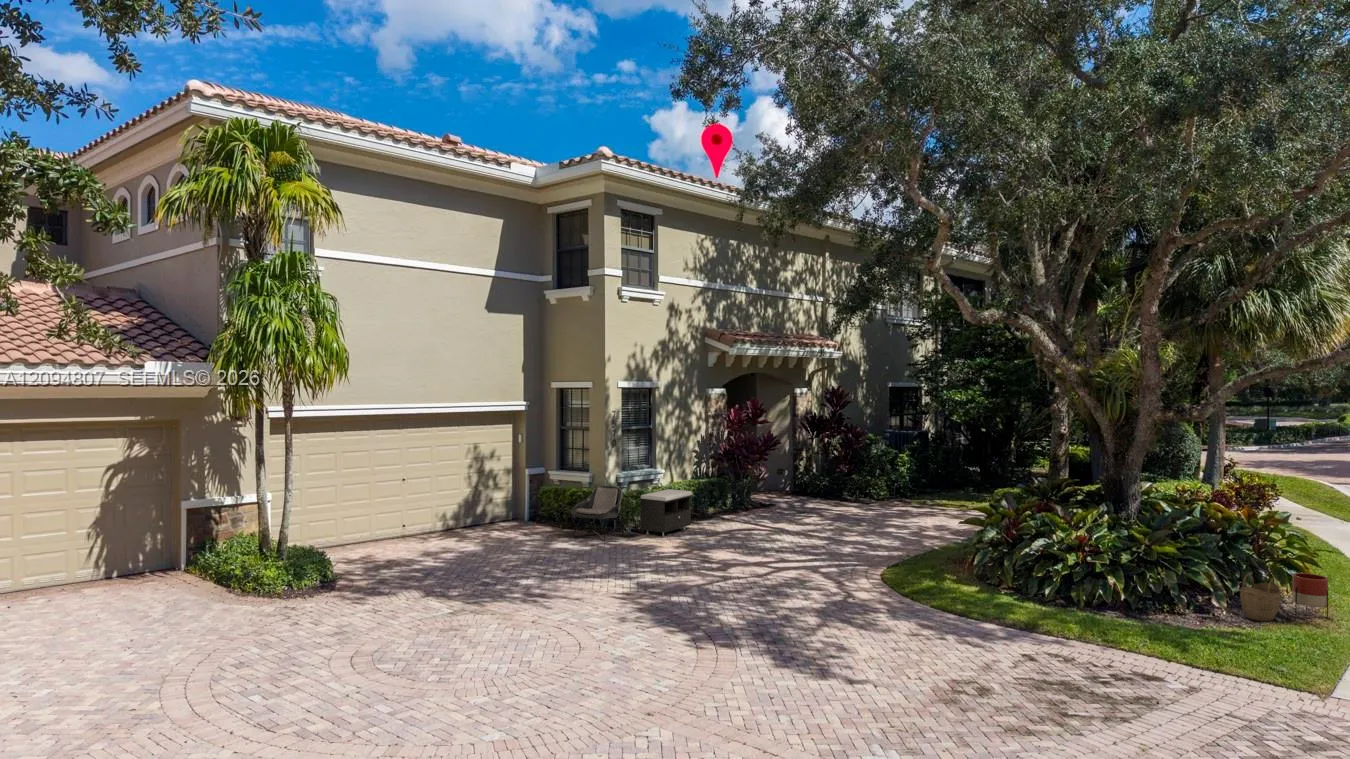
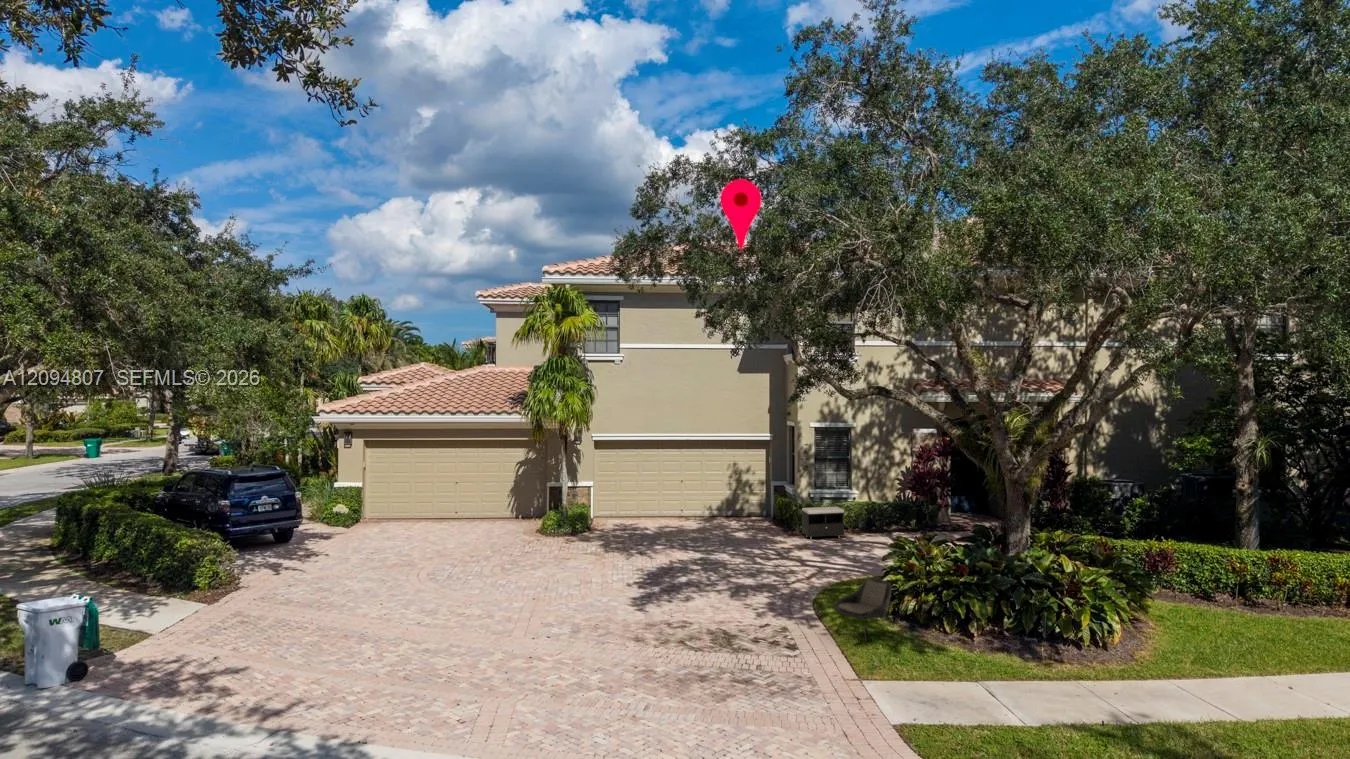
lounge chair: present [571,485,624,541] -> present [834,578,894,643]
planter: present [1292,573,1328,619] -> none [985,622,1010,661]
woven basket: present [1240,574,1281,621] -> none [935,613,966,651]

